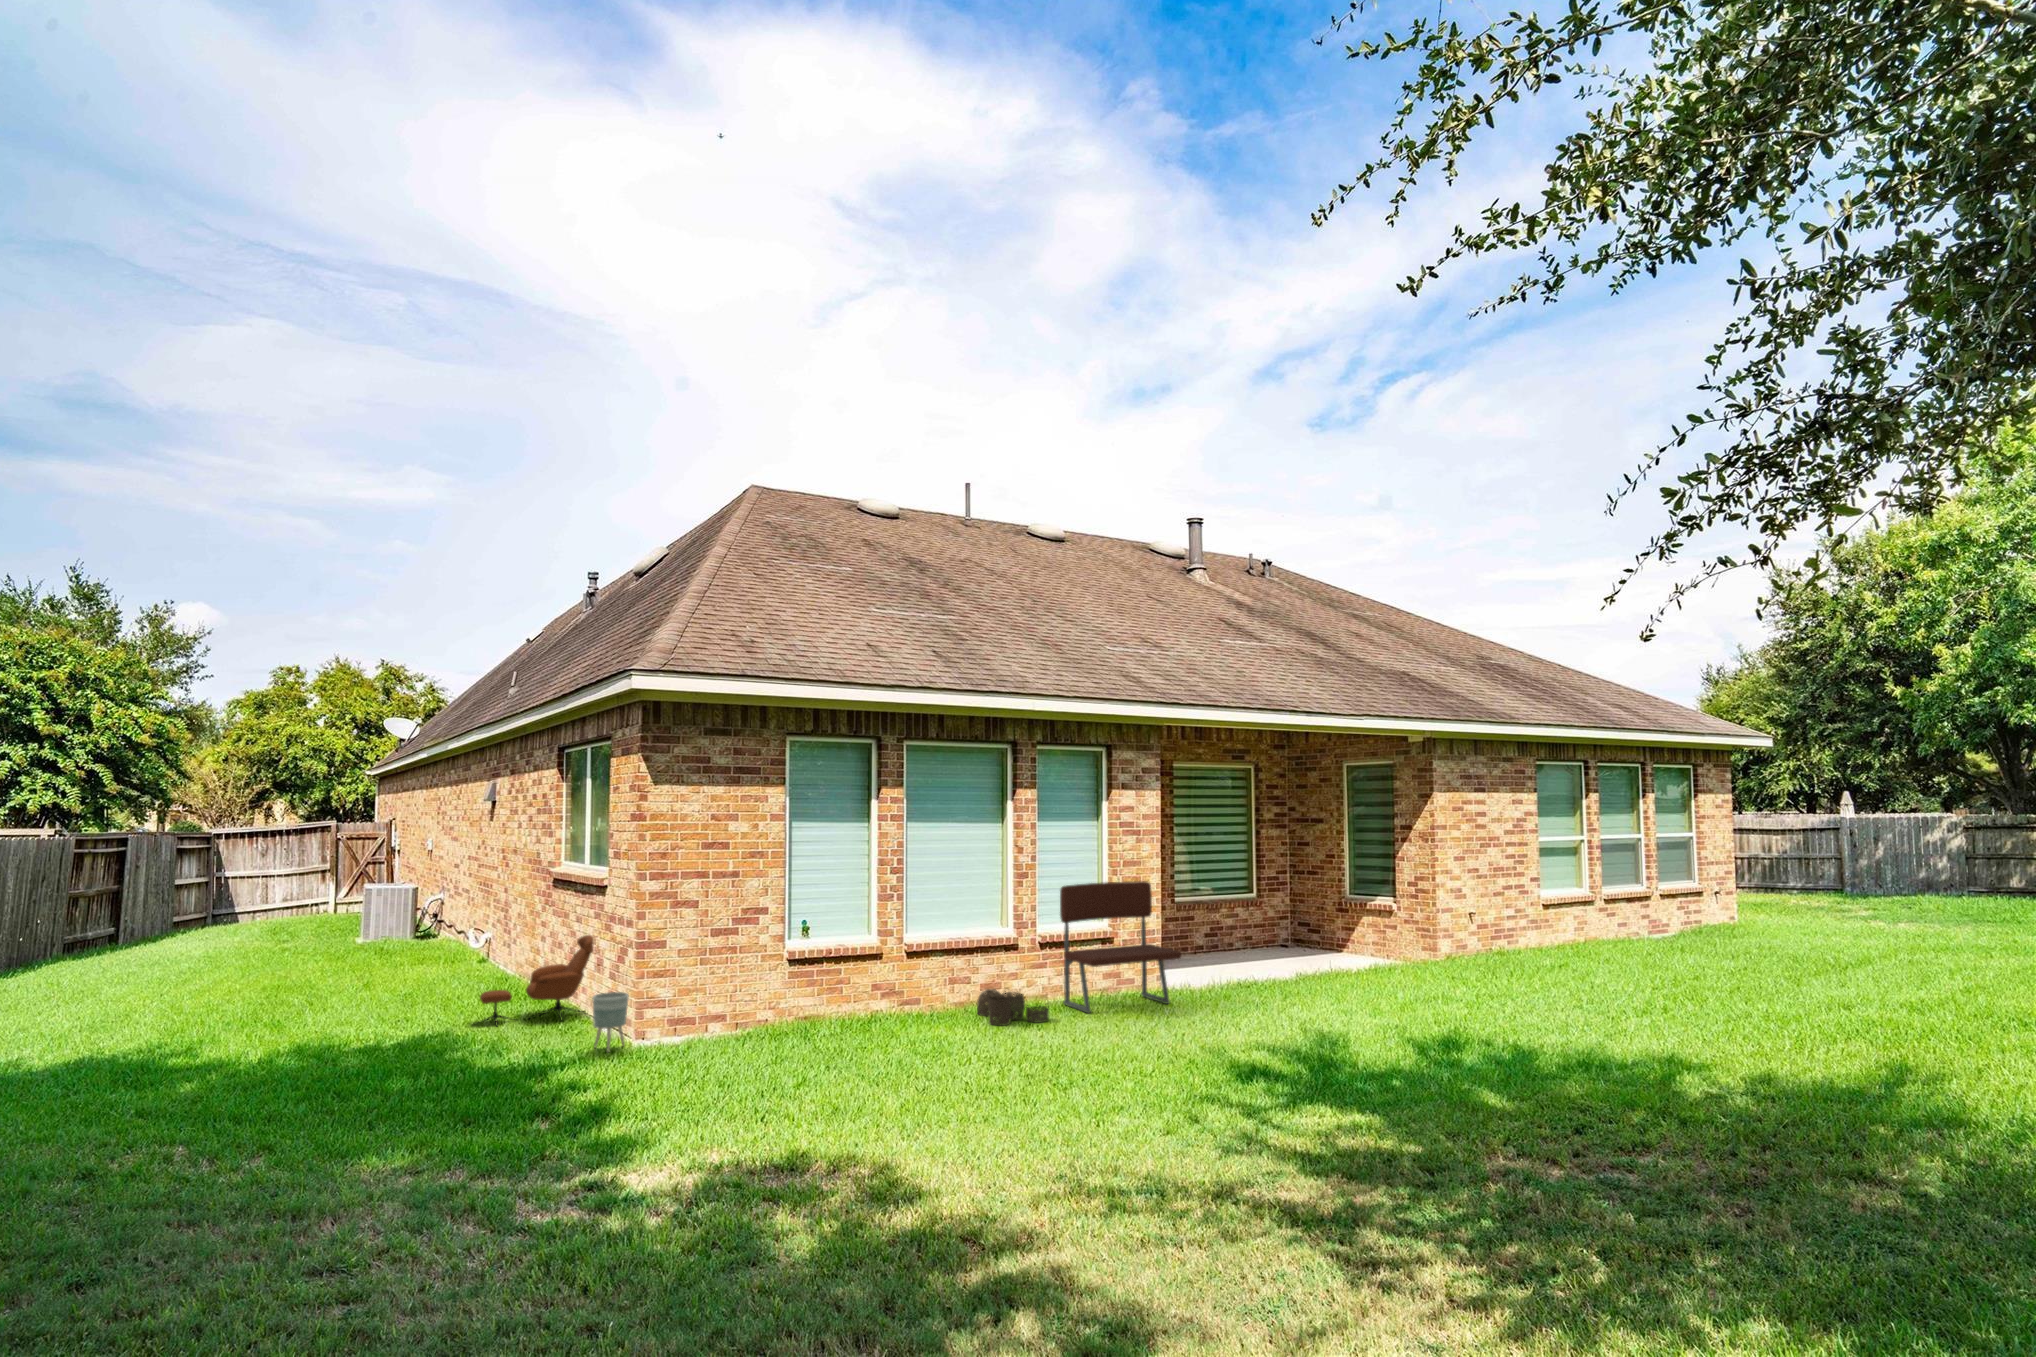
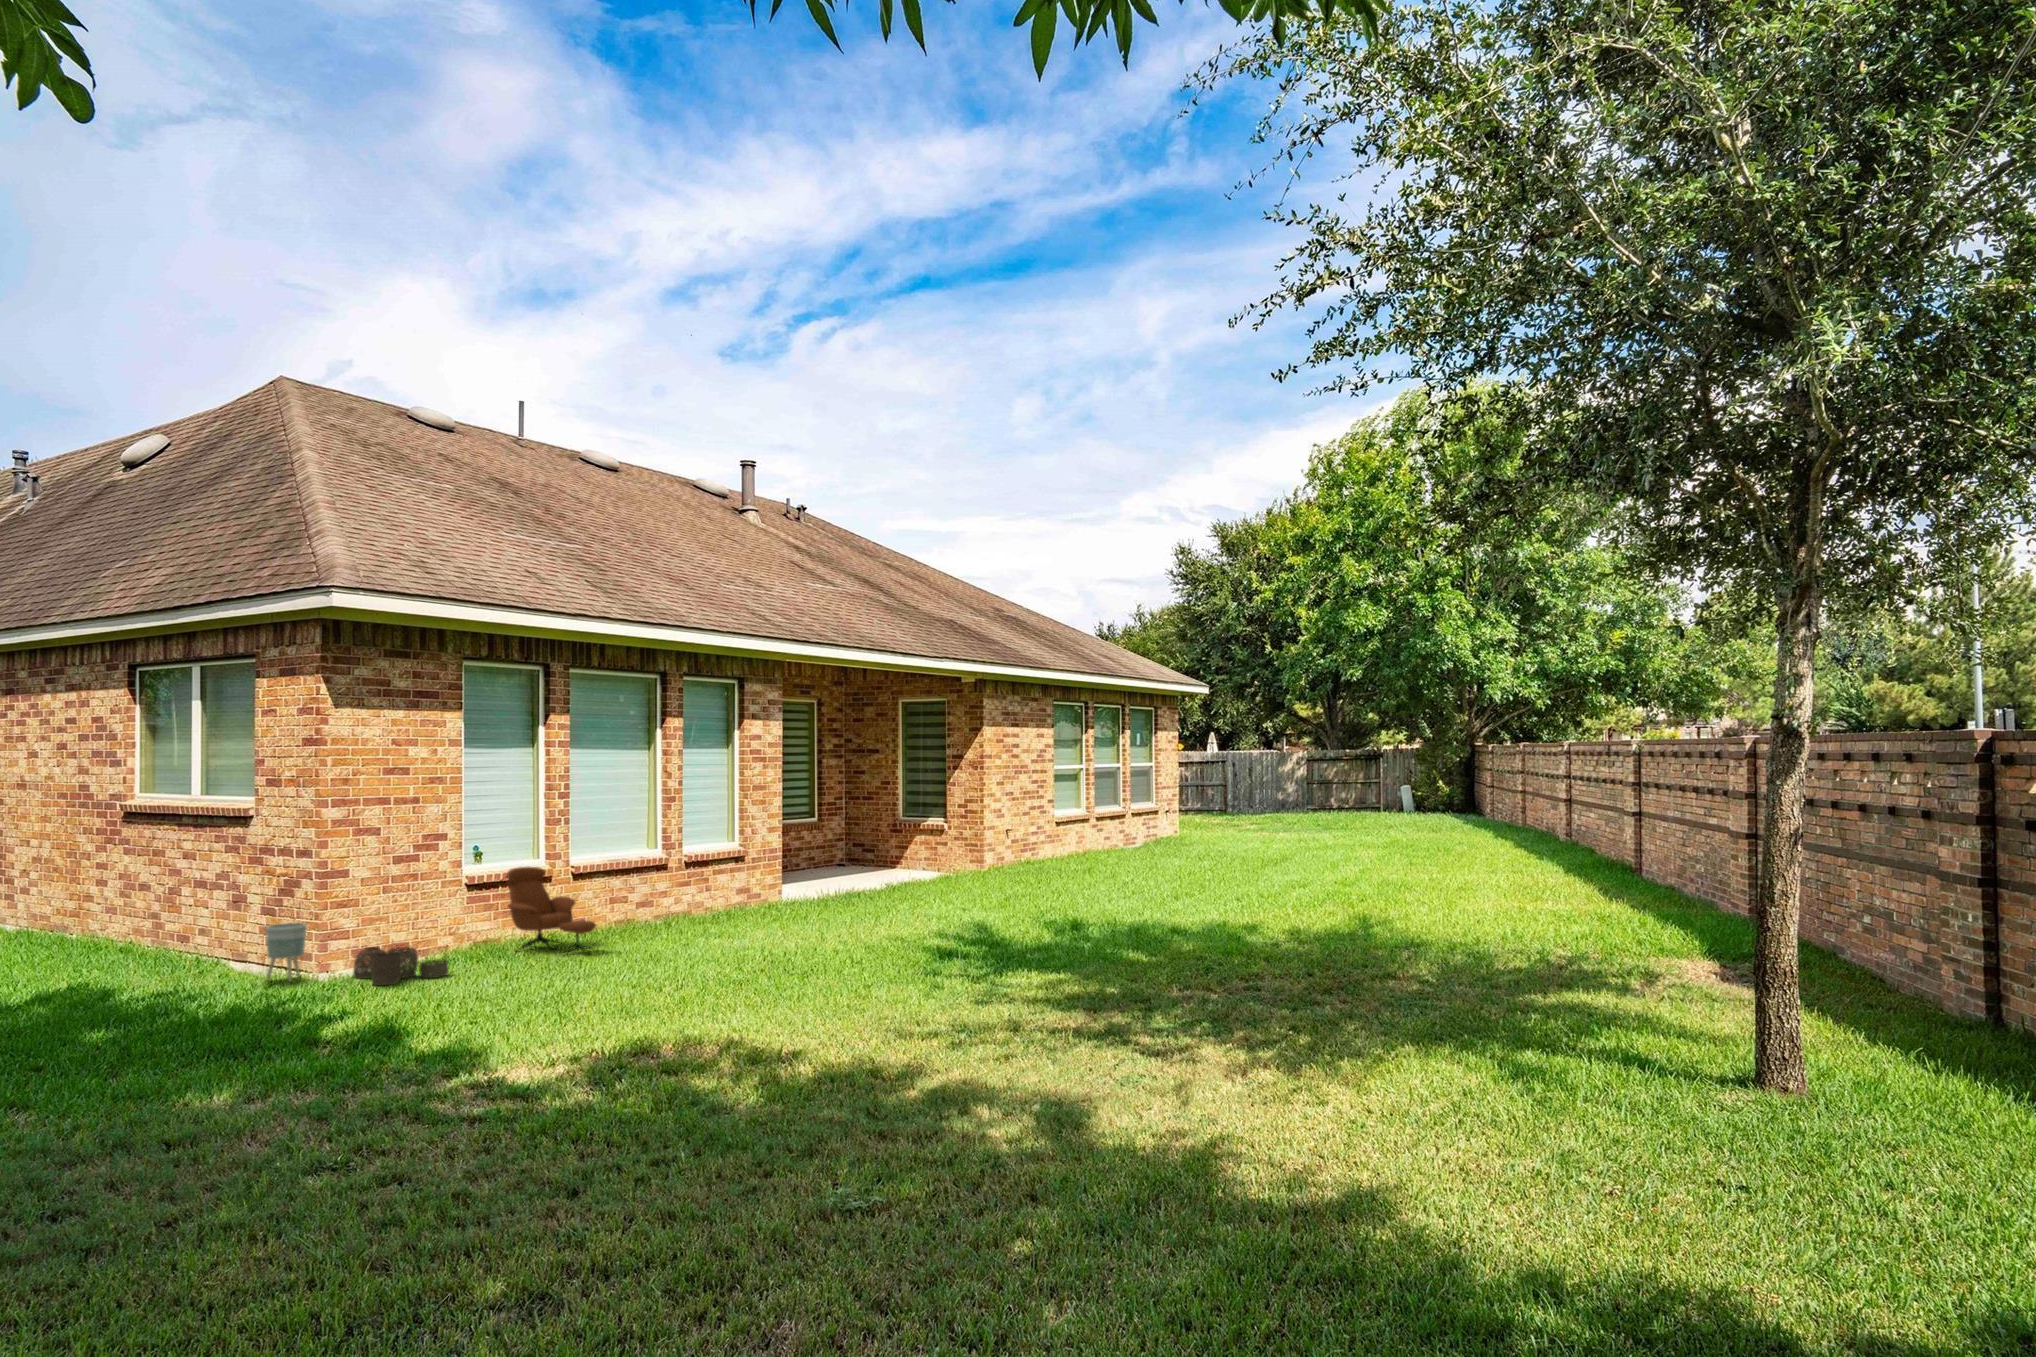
bench: present [1060,881,1181,1013] -> none [705,803,812,919]
lounge chair: present [480,935,593,1025] -> present [507,866,596,955]
woven basket: present [977,989,1049,1026] -> present [353,945,448,985]

